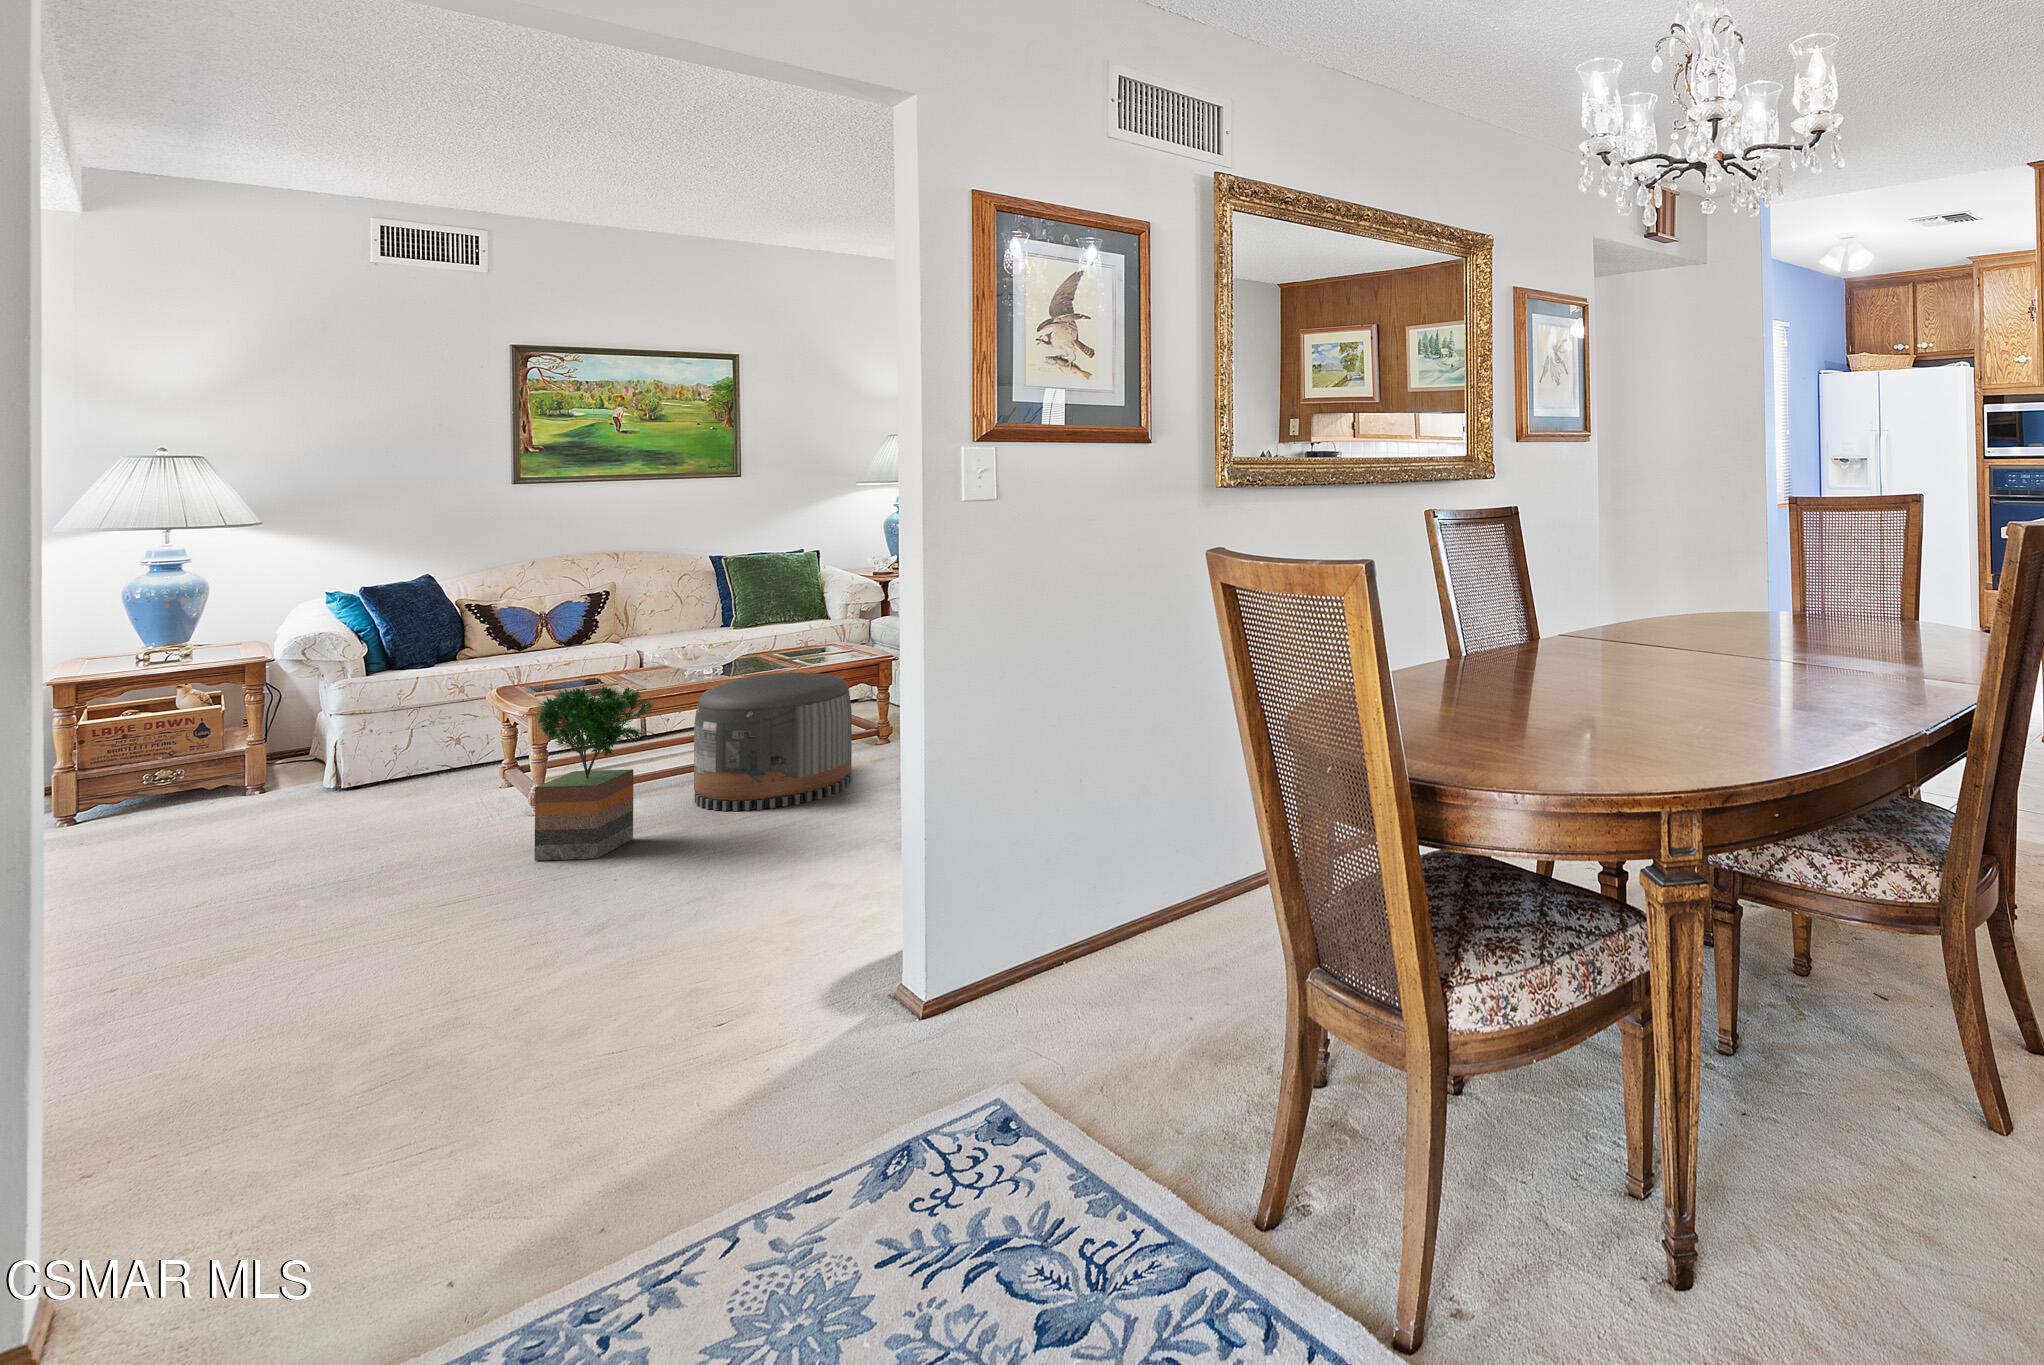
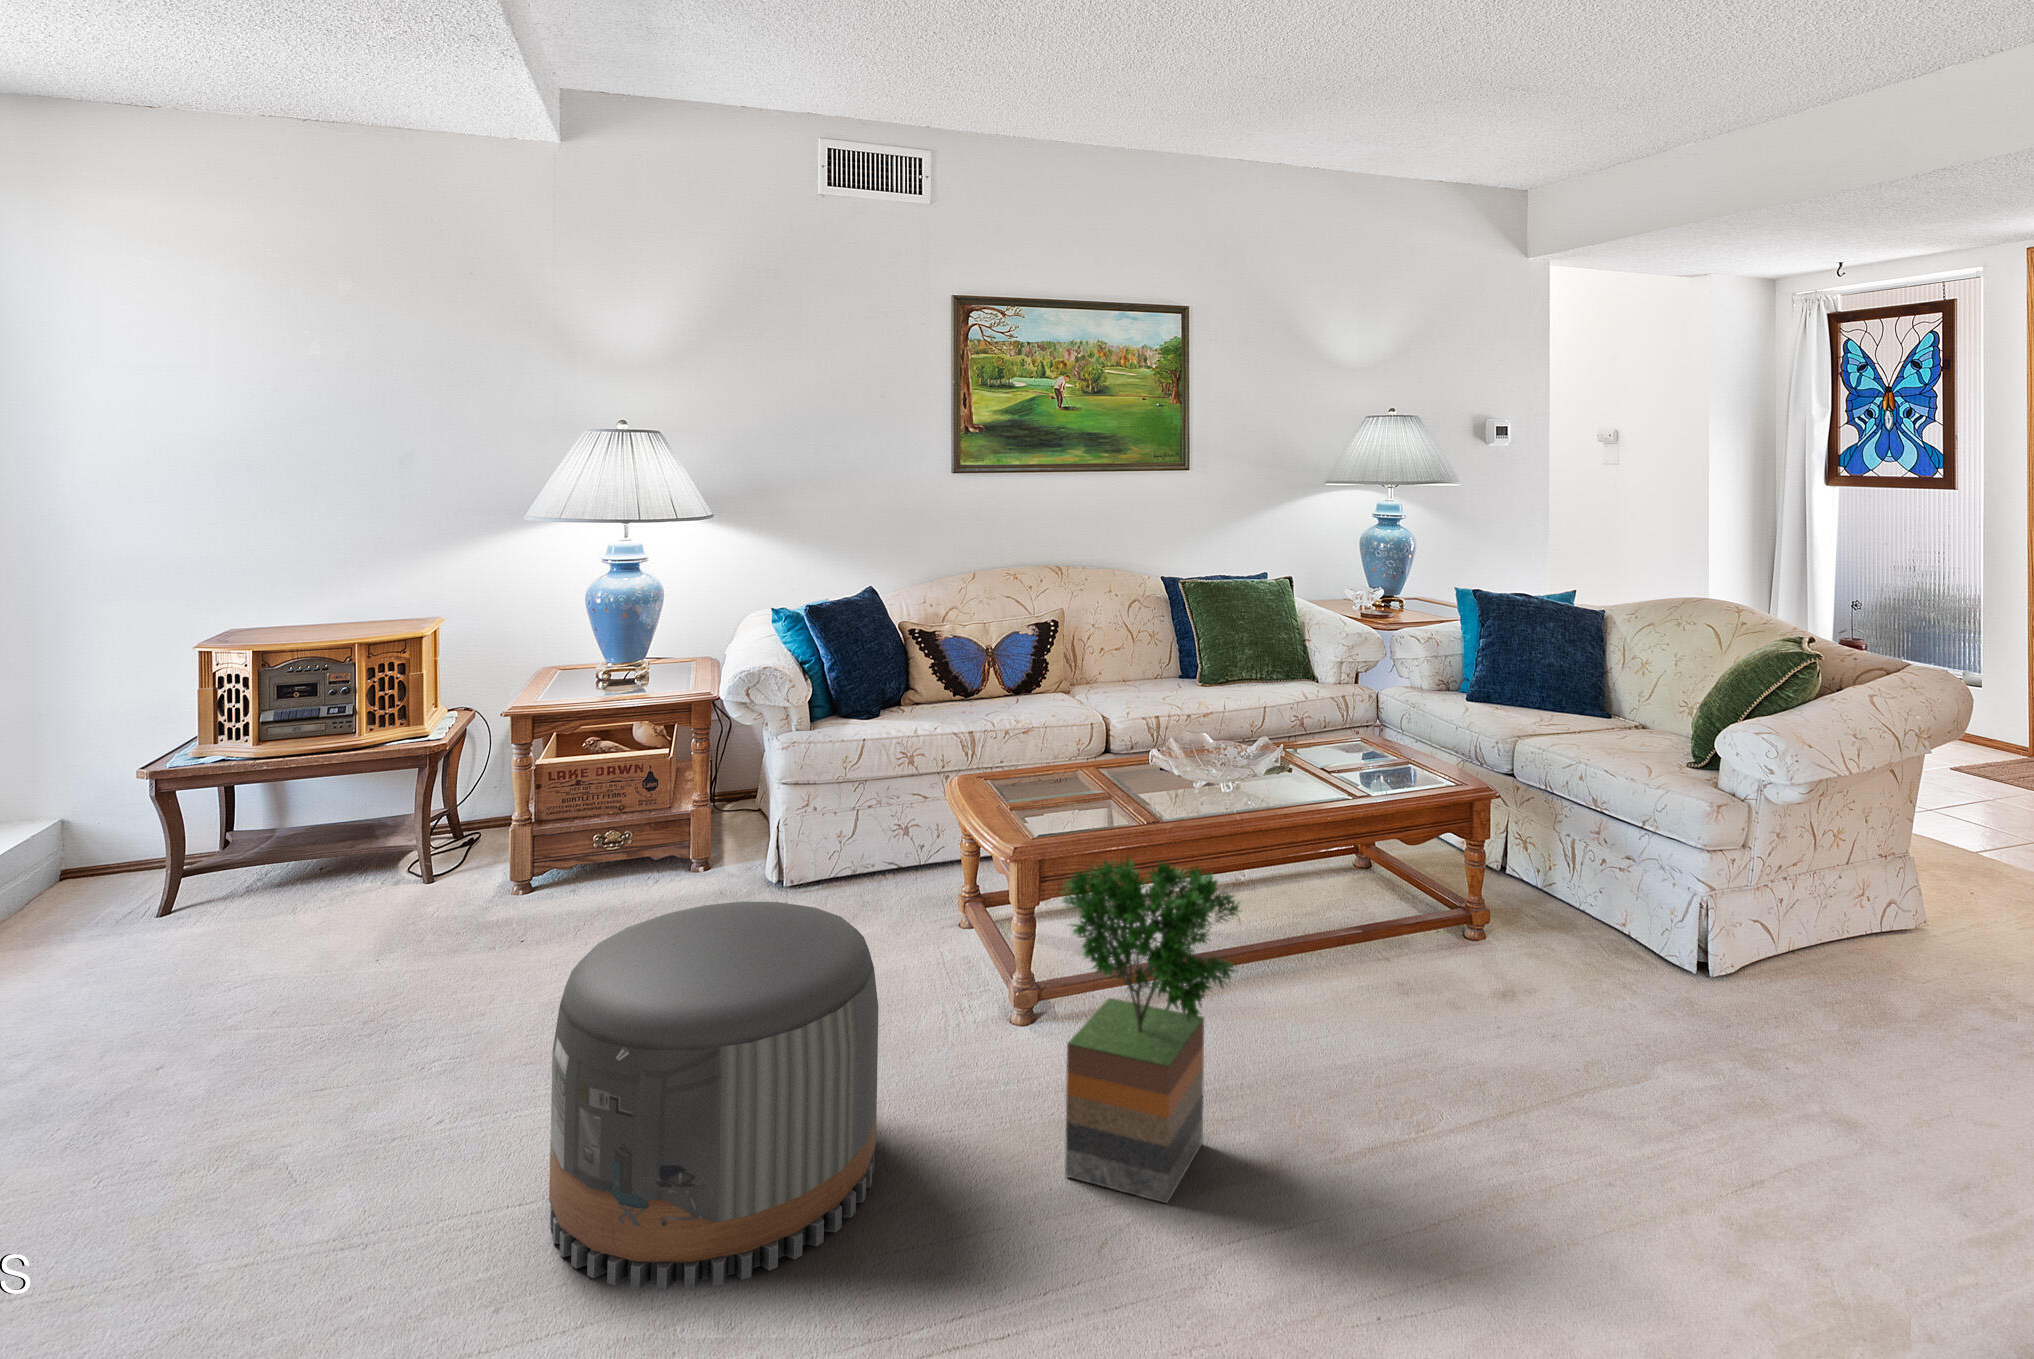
pouf: present [694,672,852,811] -> present [549,901,878,1291]

